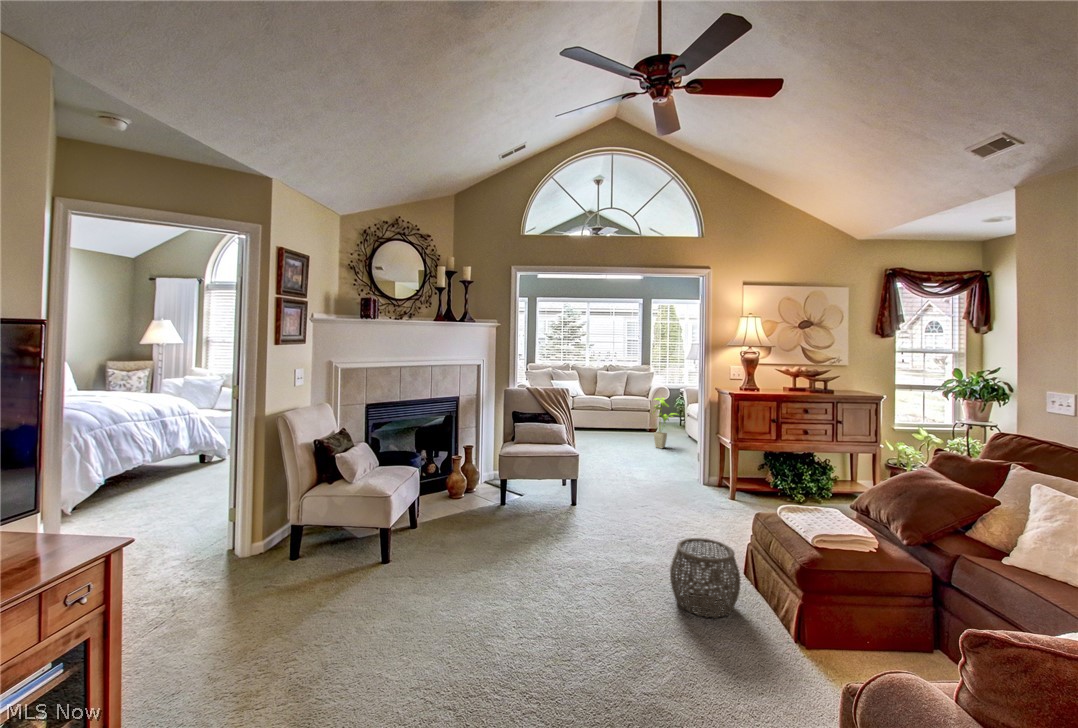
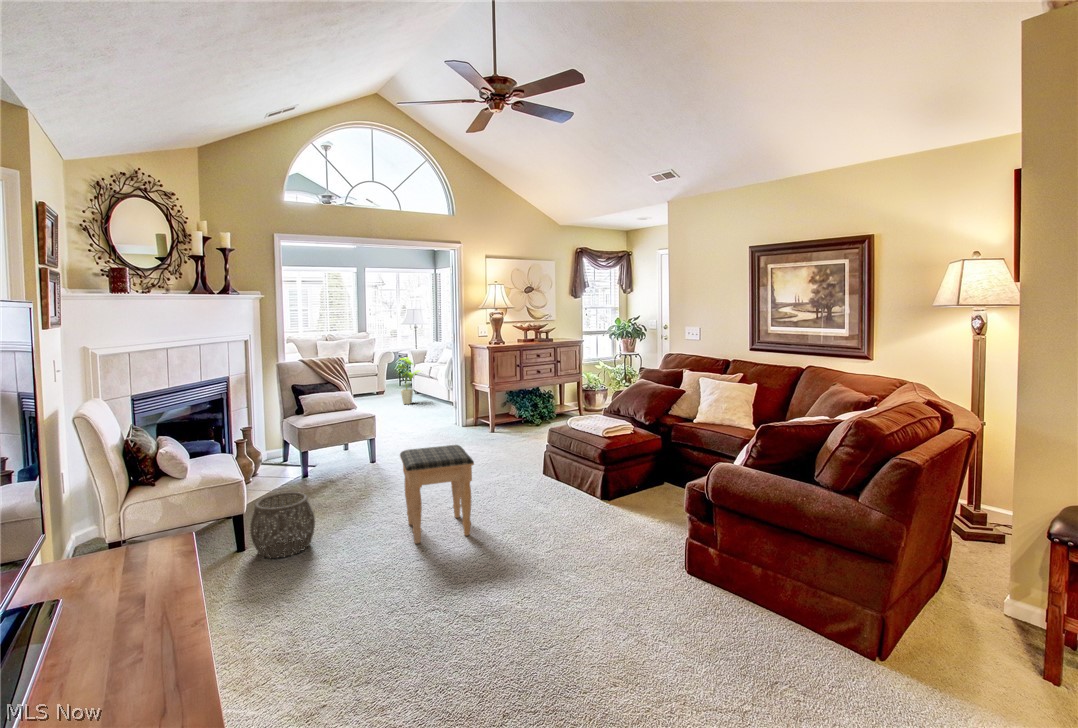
footstool: none [503,510,606,656] -> present [400,445,474,544]
woven basket: present [670,538,741,618] -> present [250,492,315,558]

